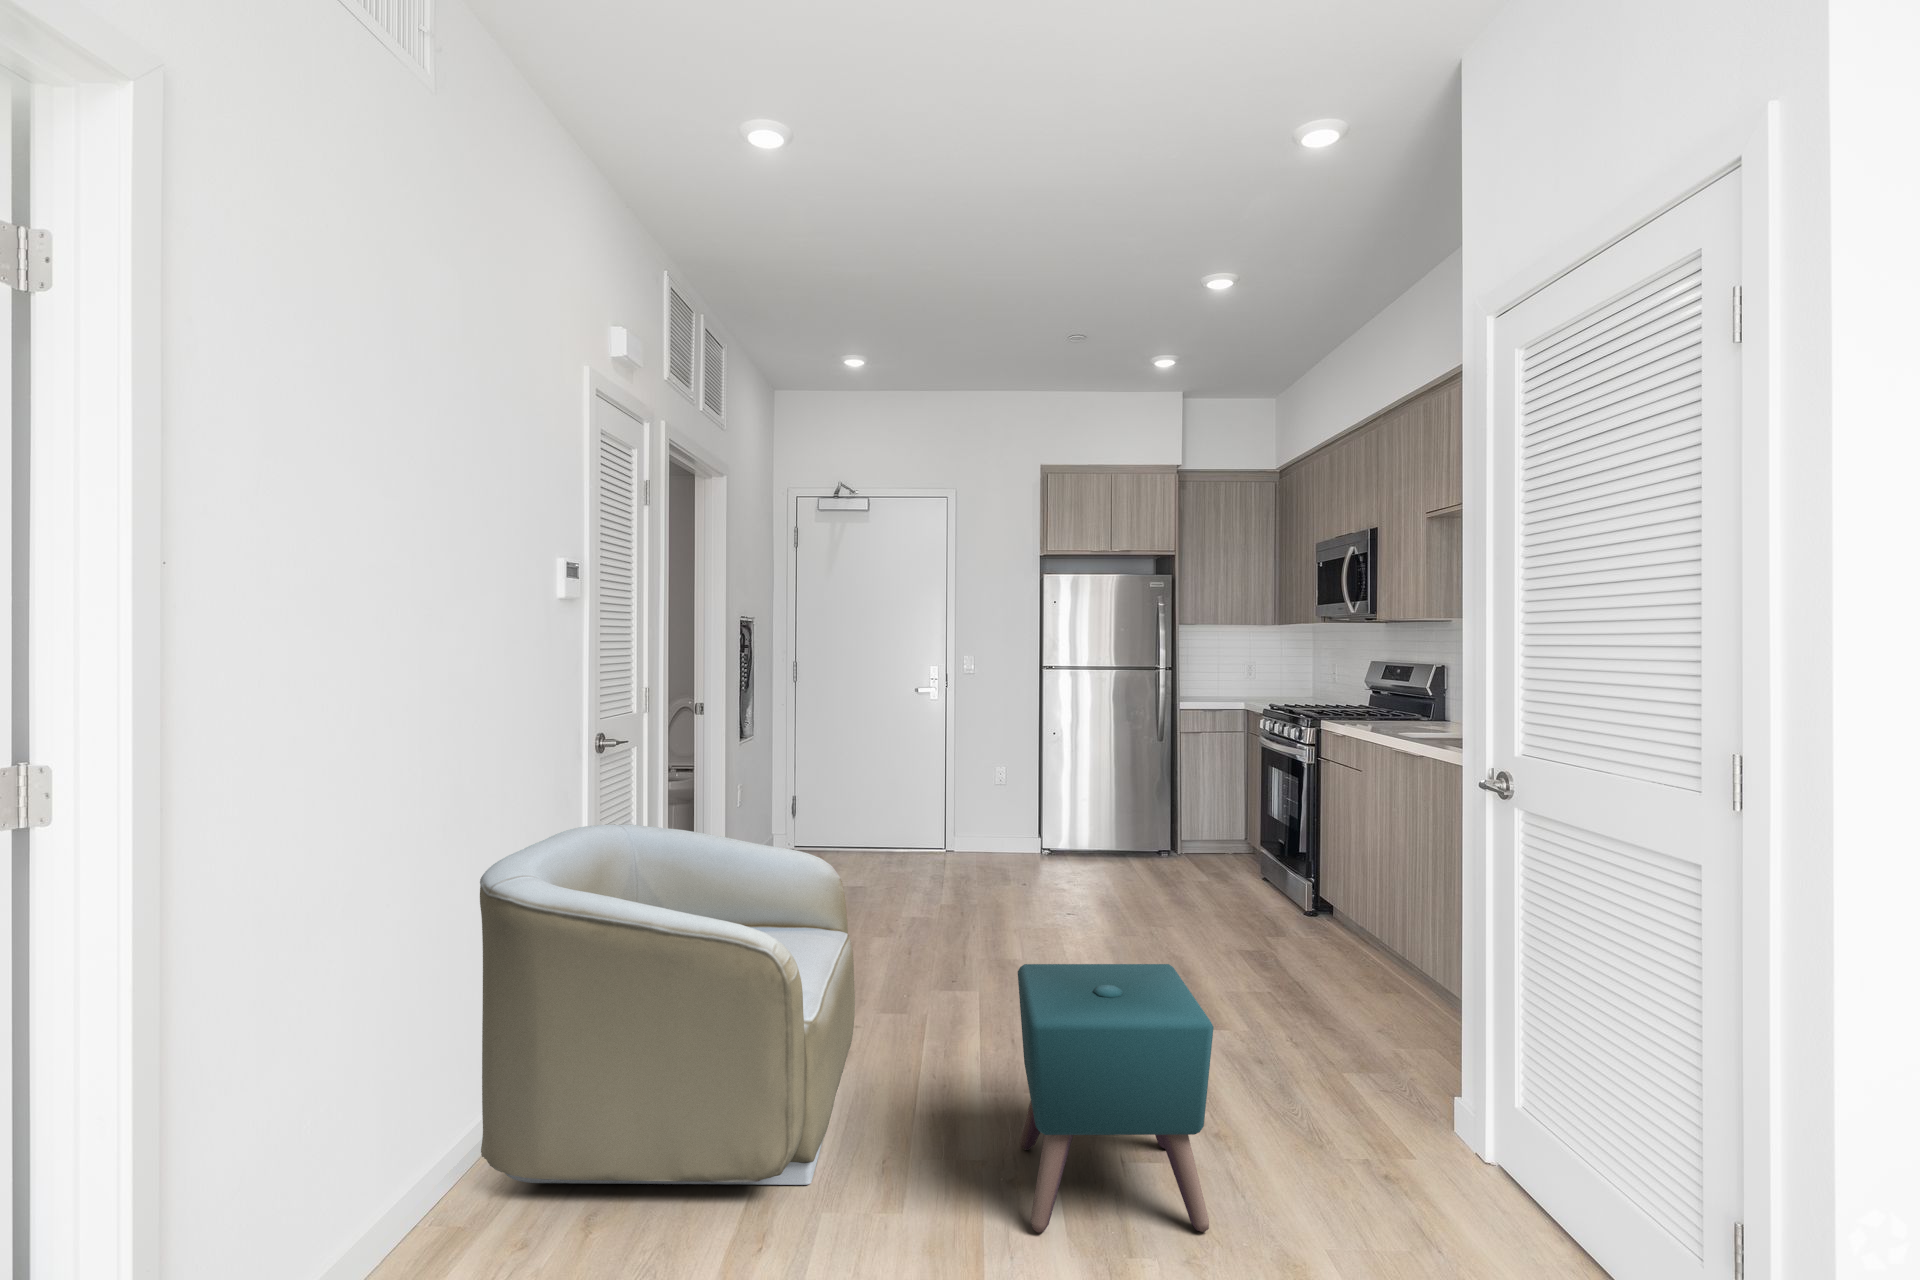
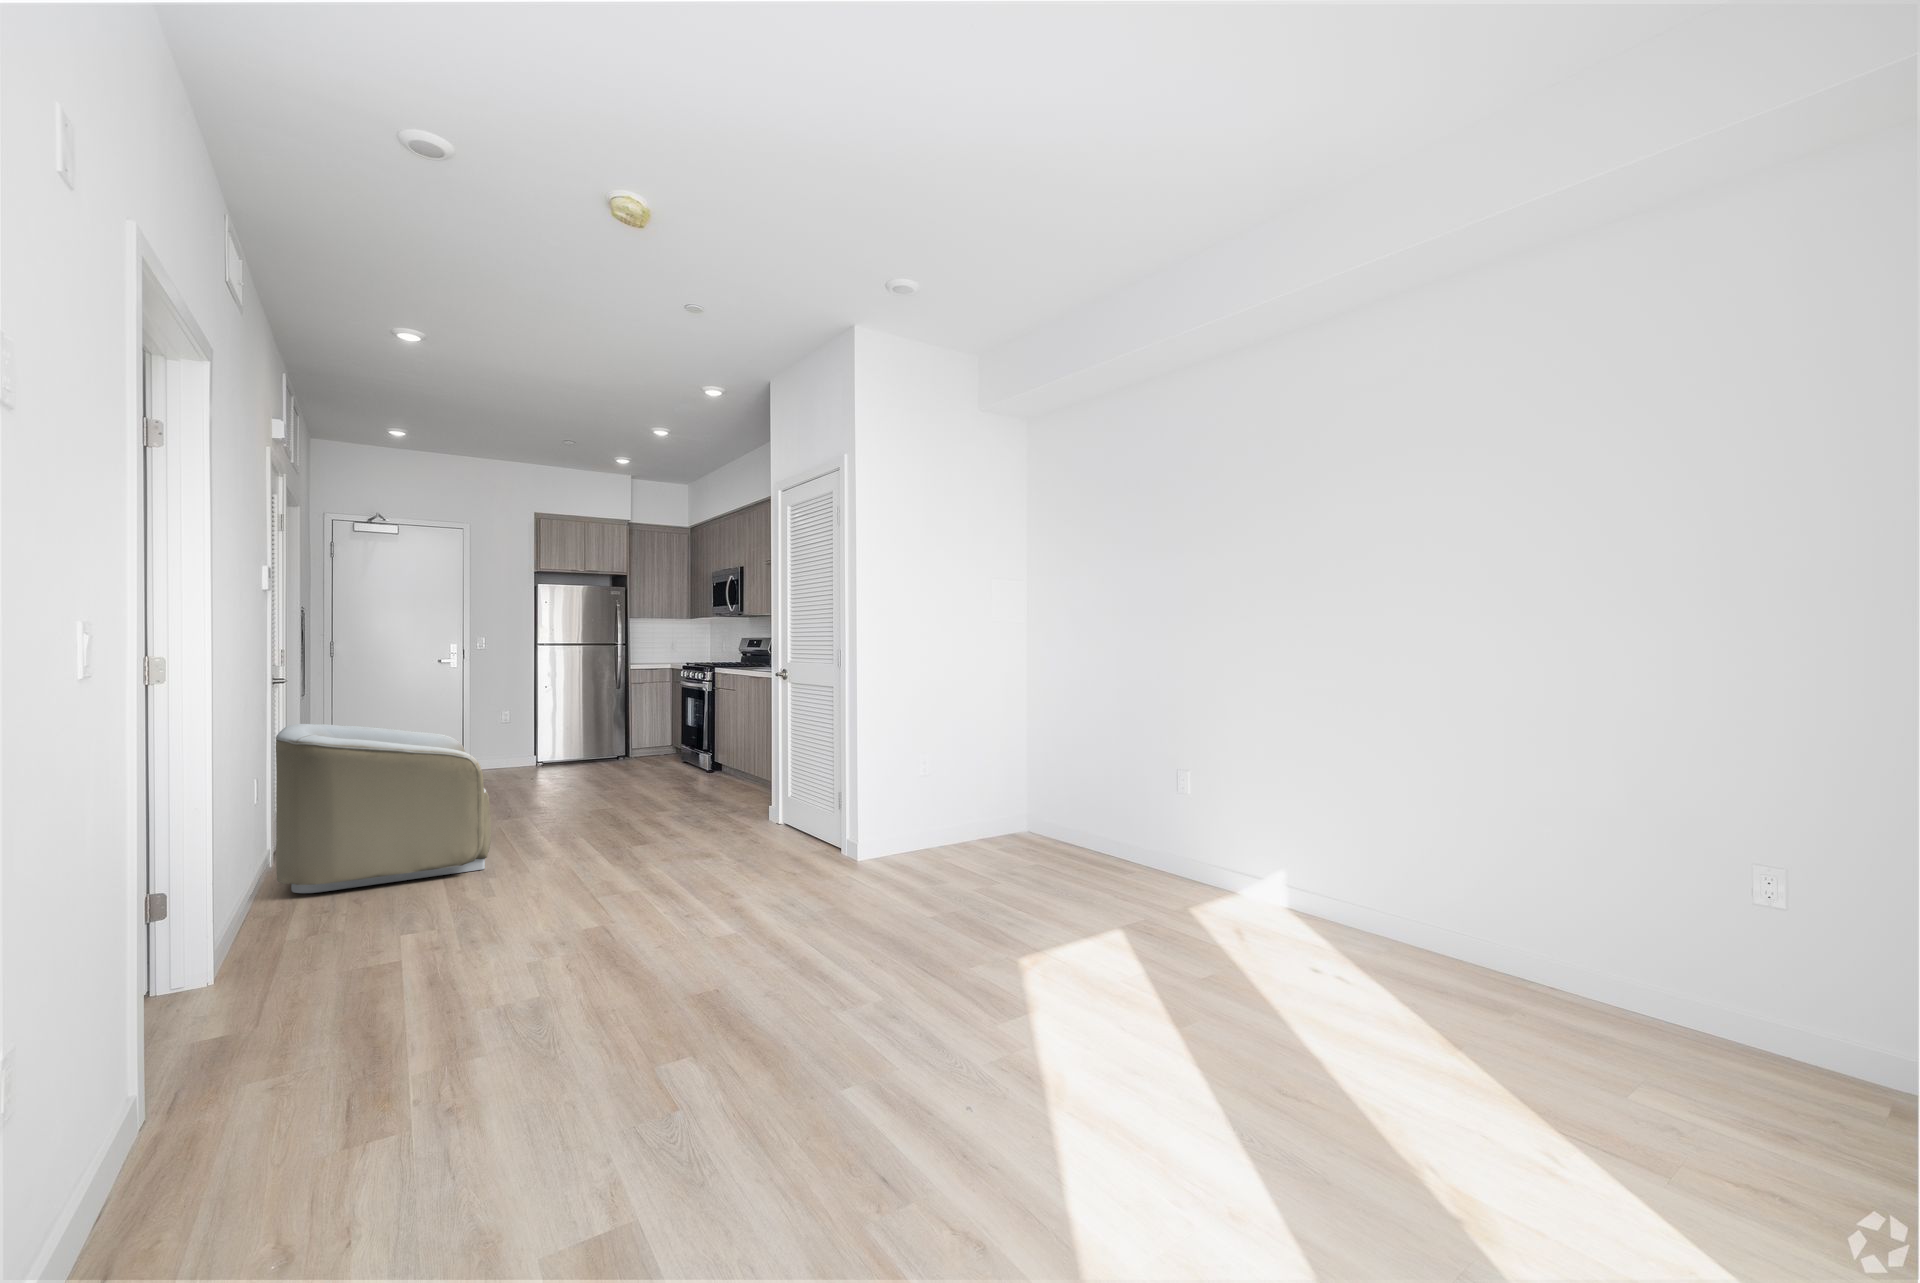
ottoman: present [1018,964,1214,1232] -> none [582,759,676,861]

